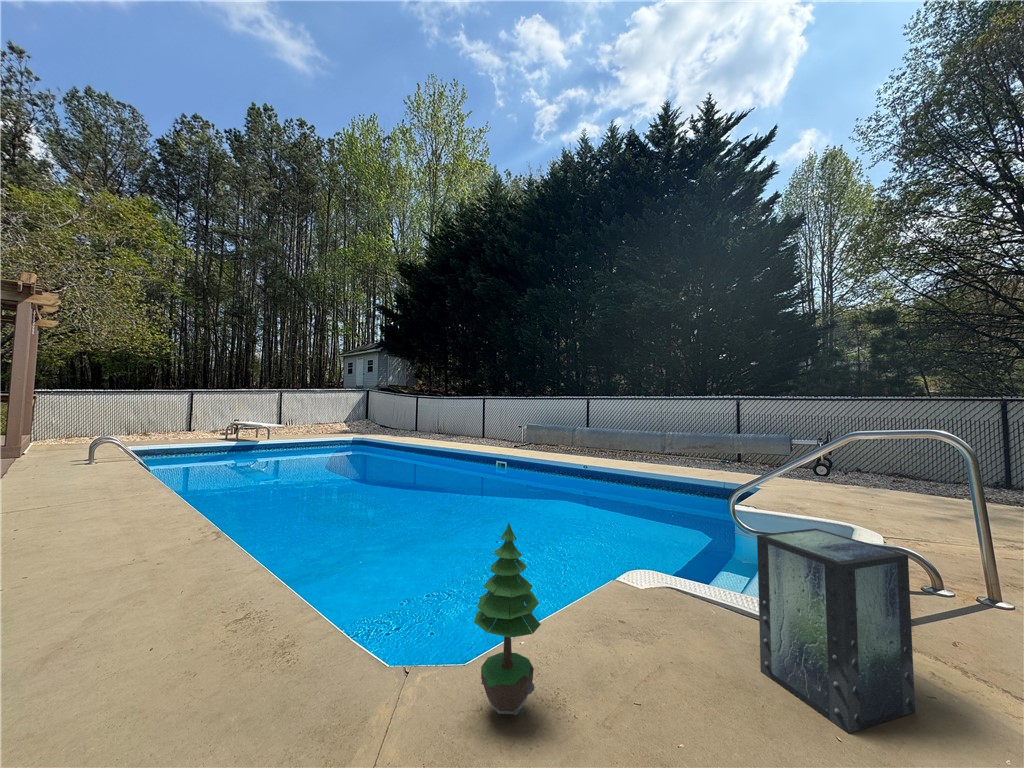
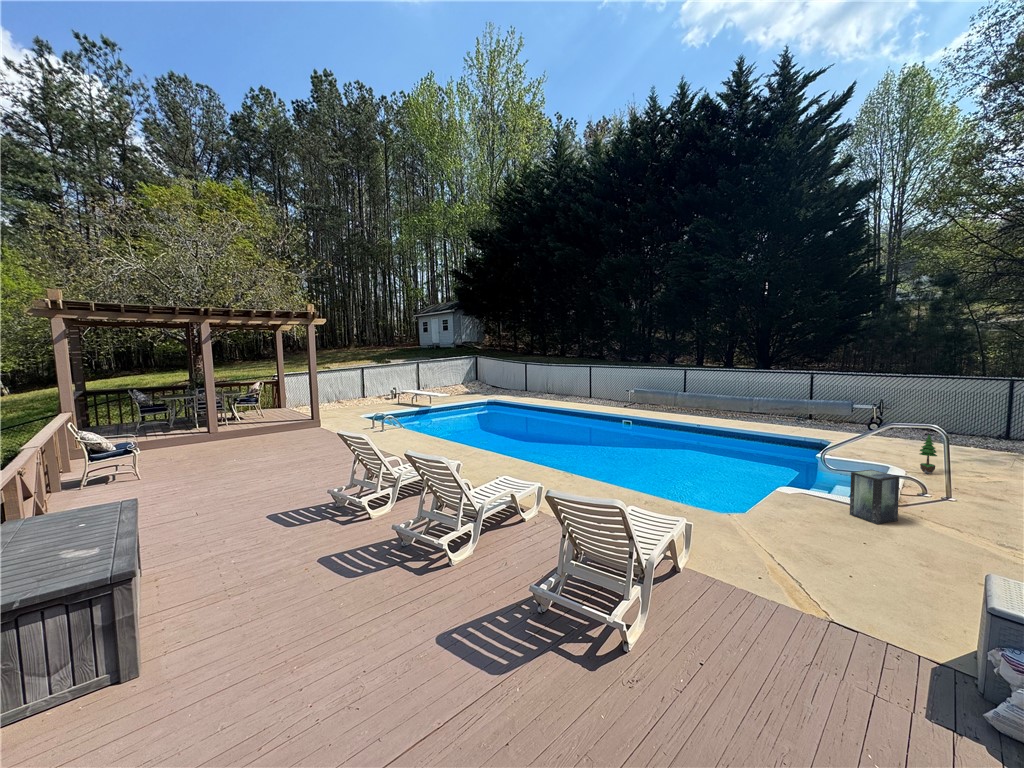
potted tree: present [474,523,541,715] -> present [920,435,937,474]

